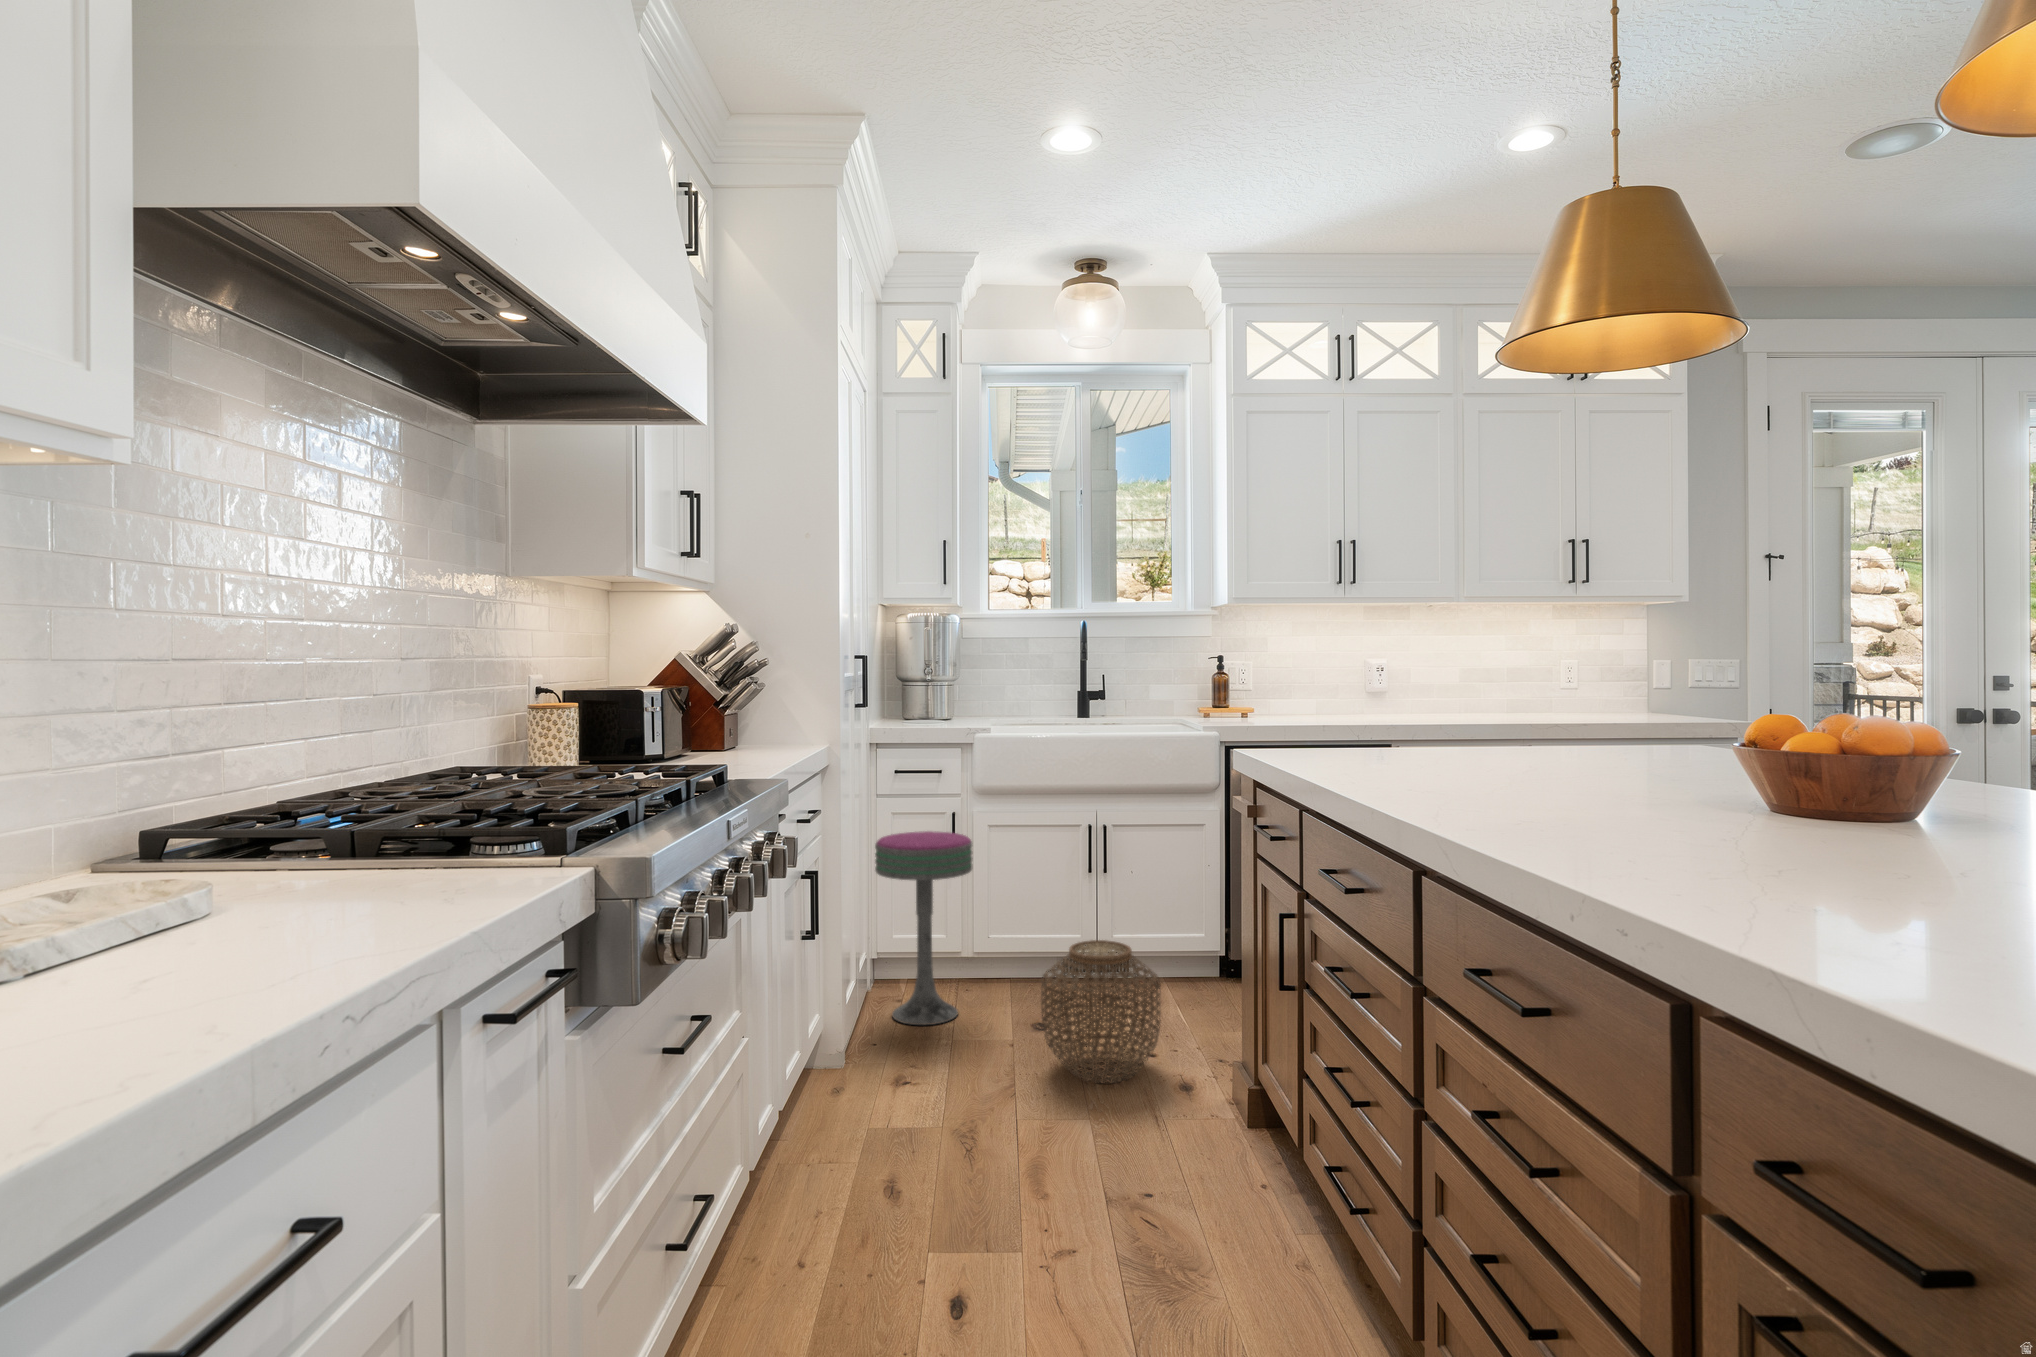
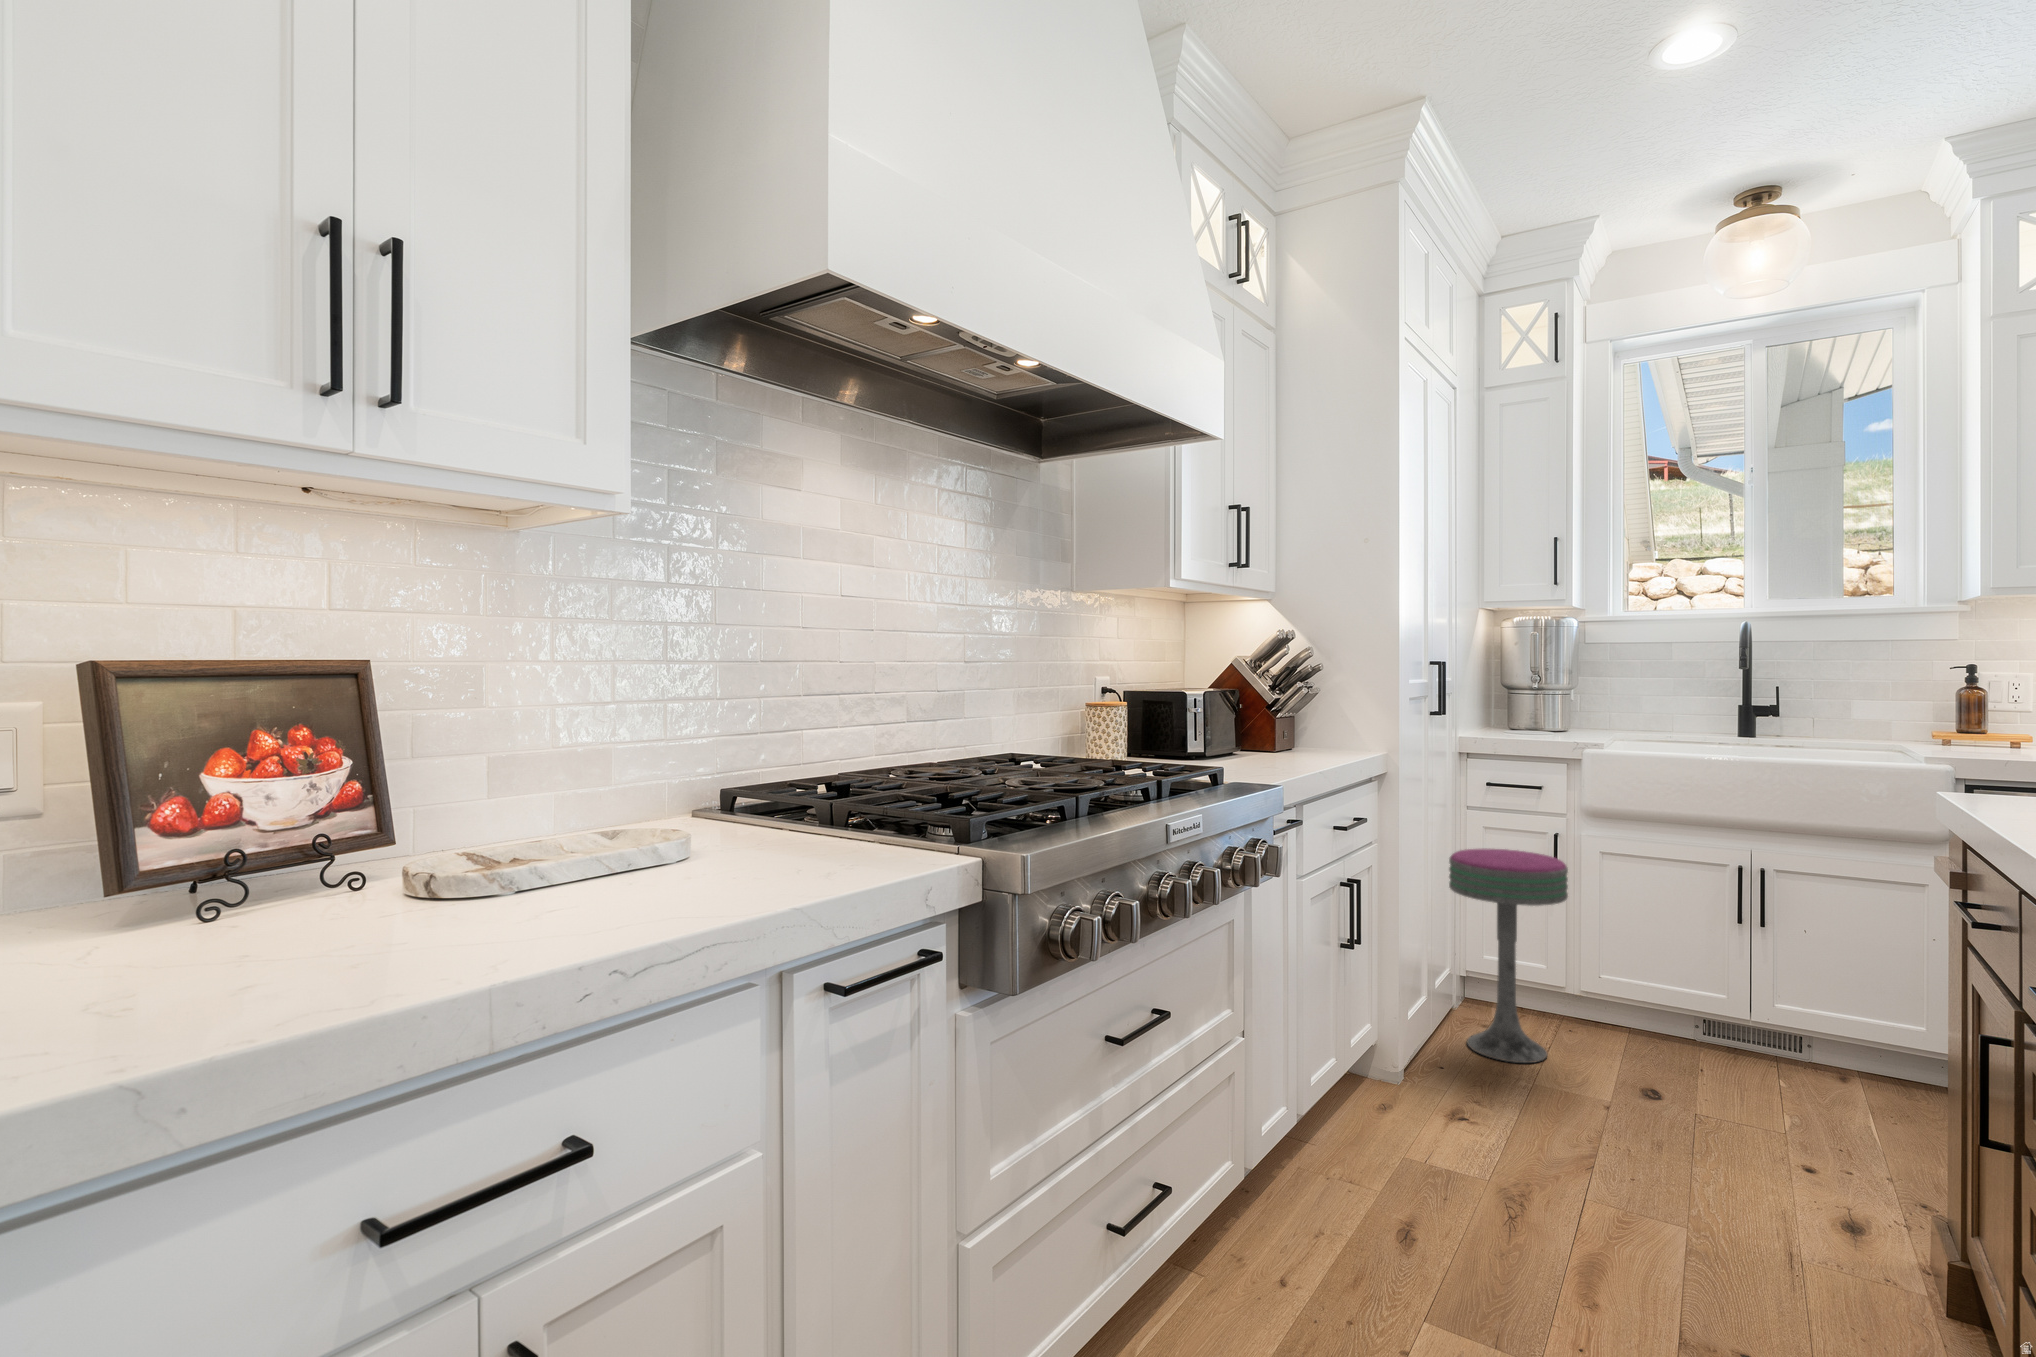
woven basket: present [1041,940,1161,1083] -> none [1637,1009,1819,1195]

